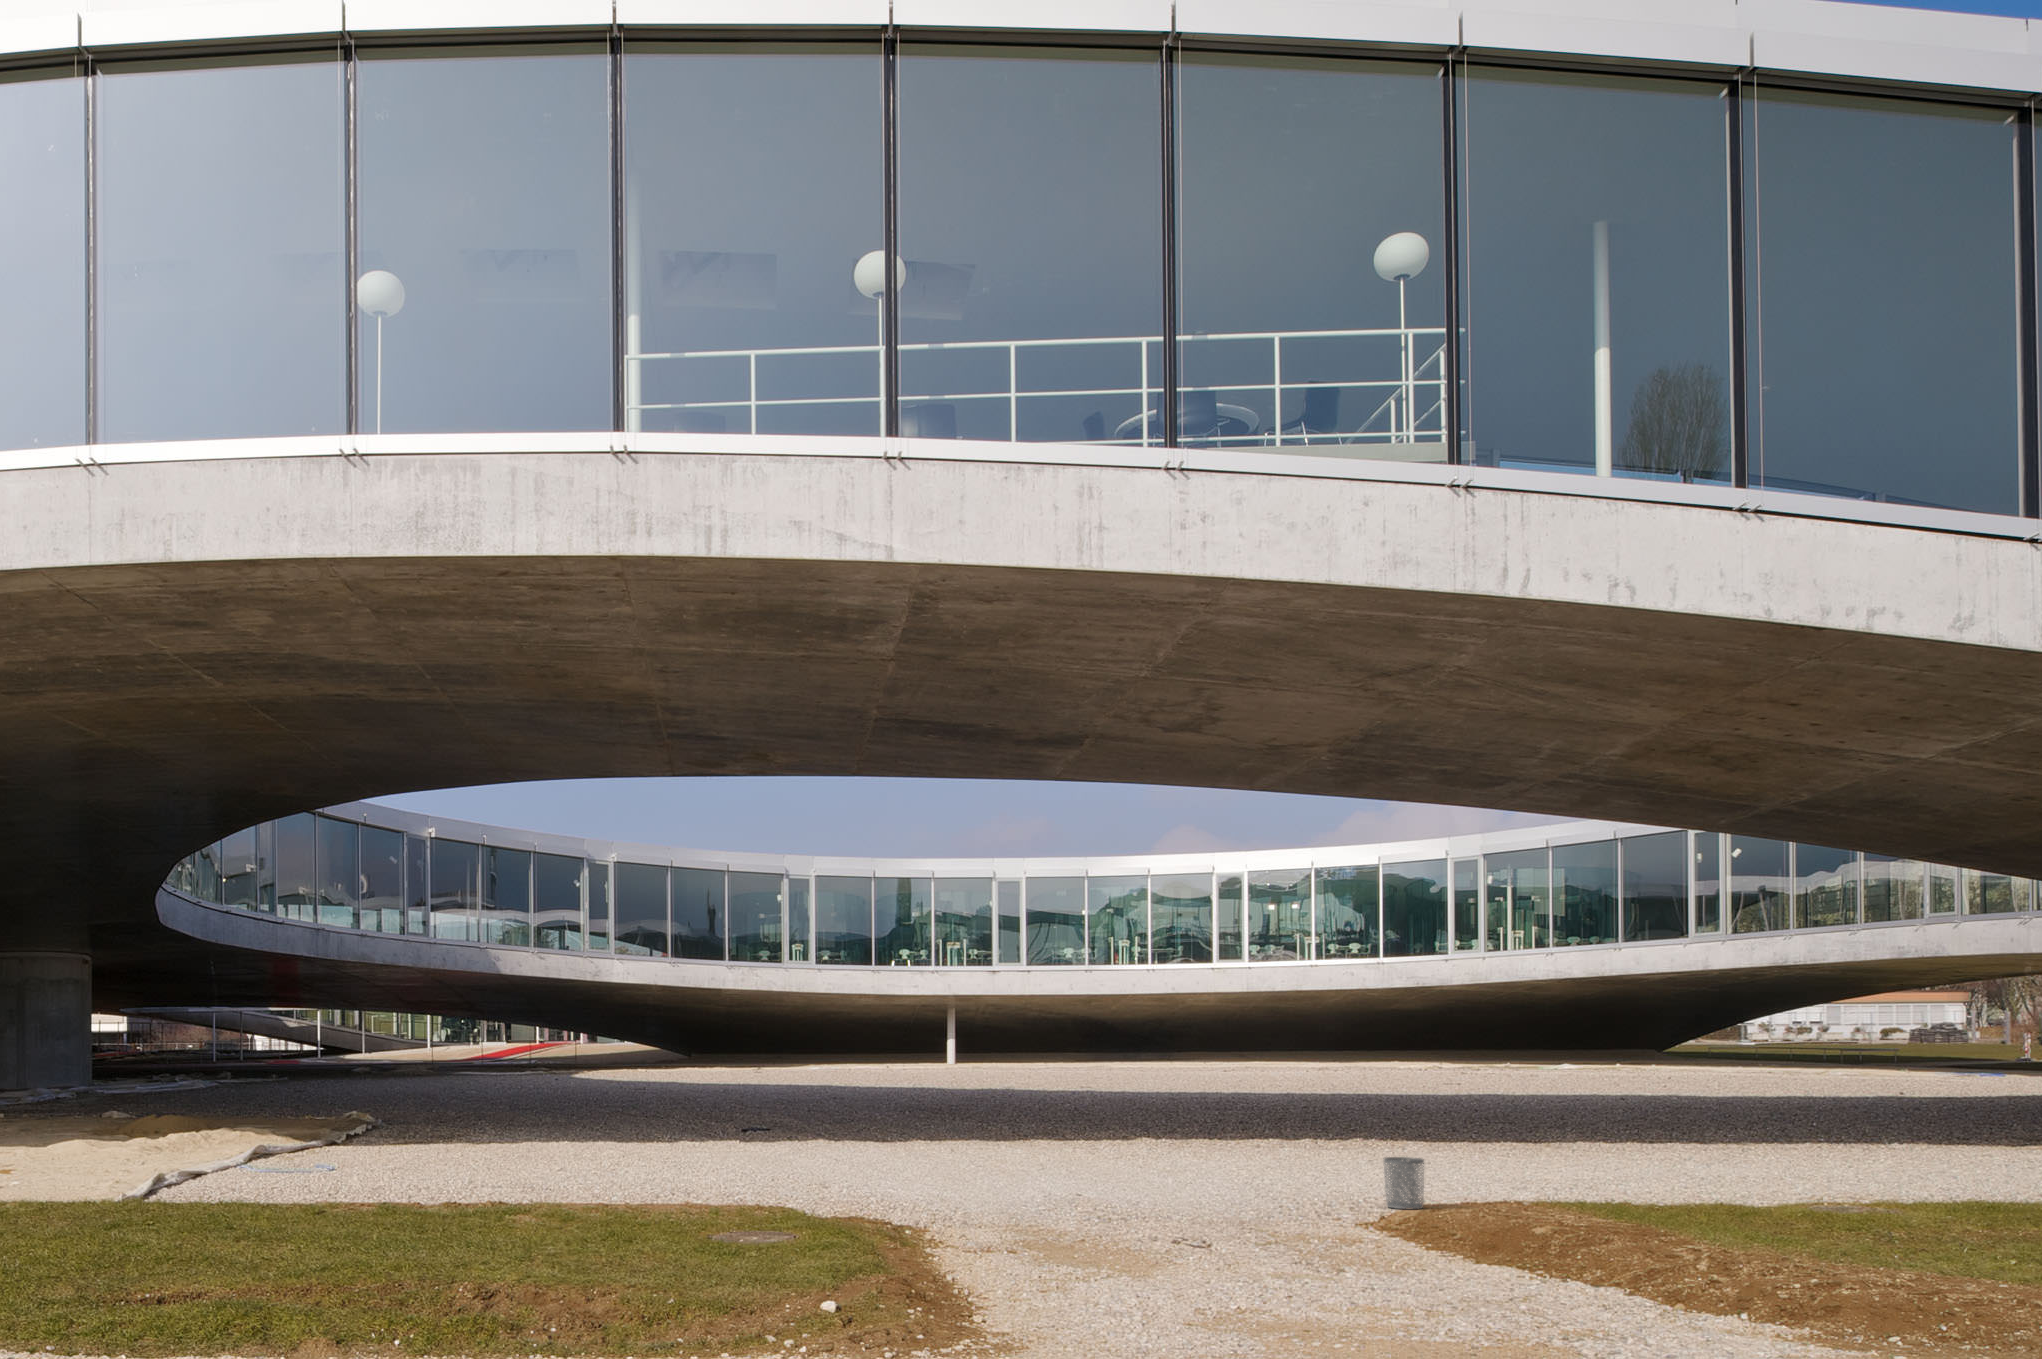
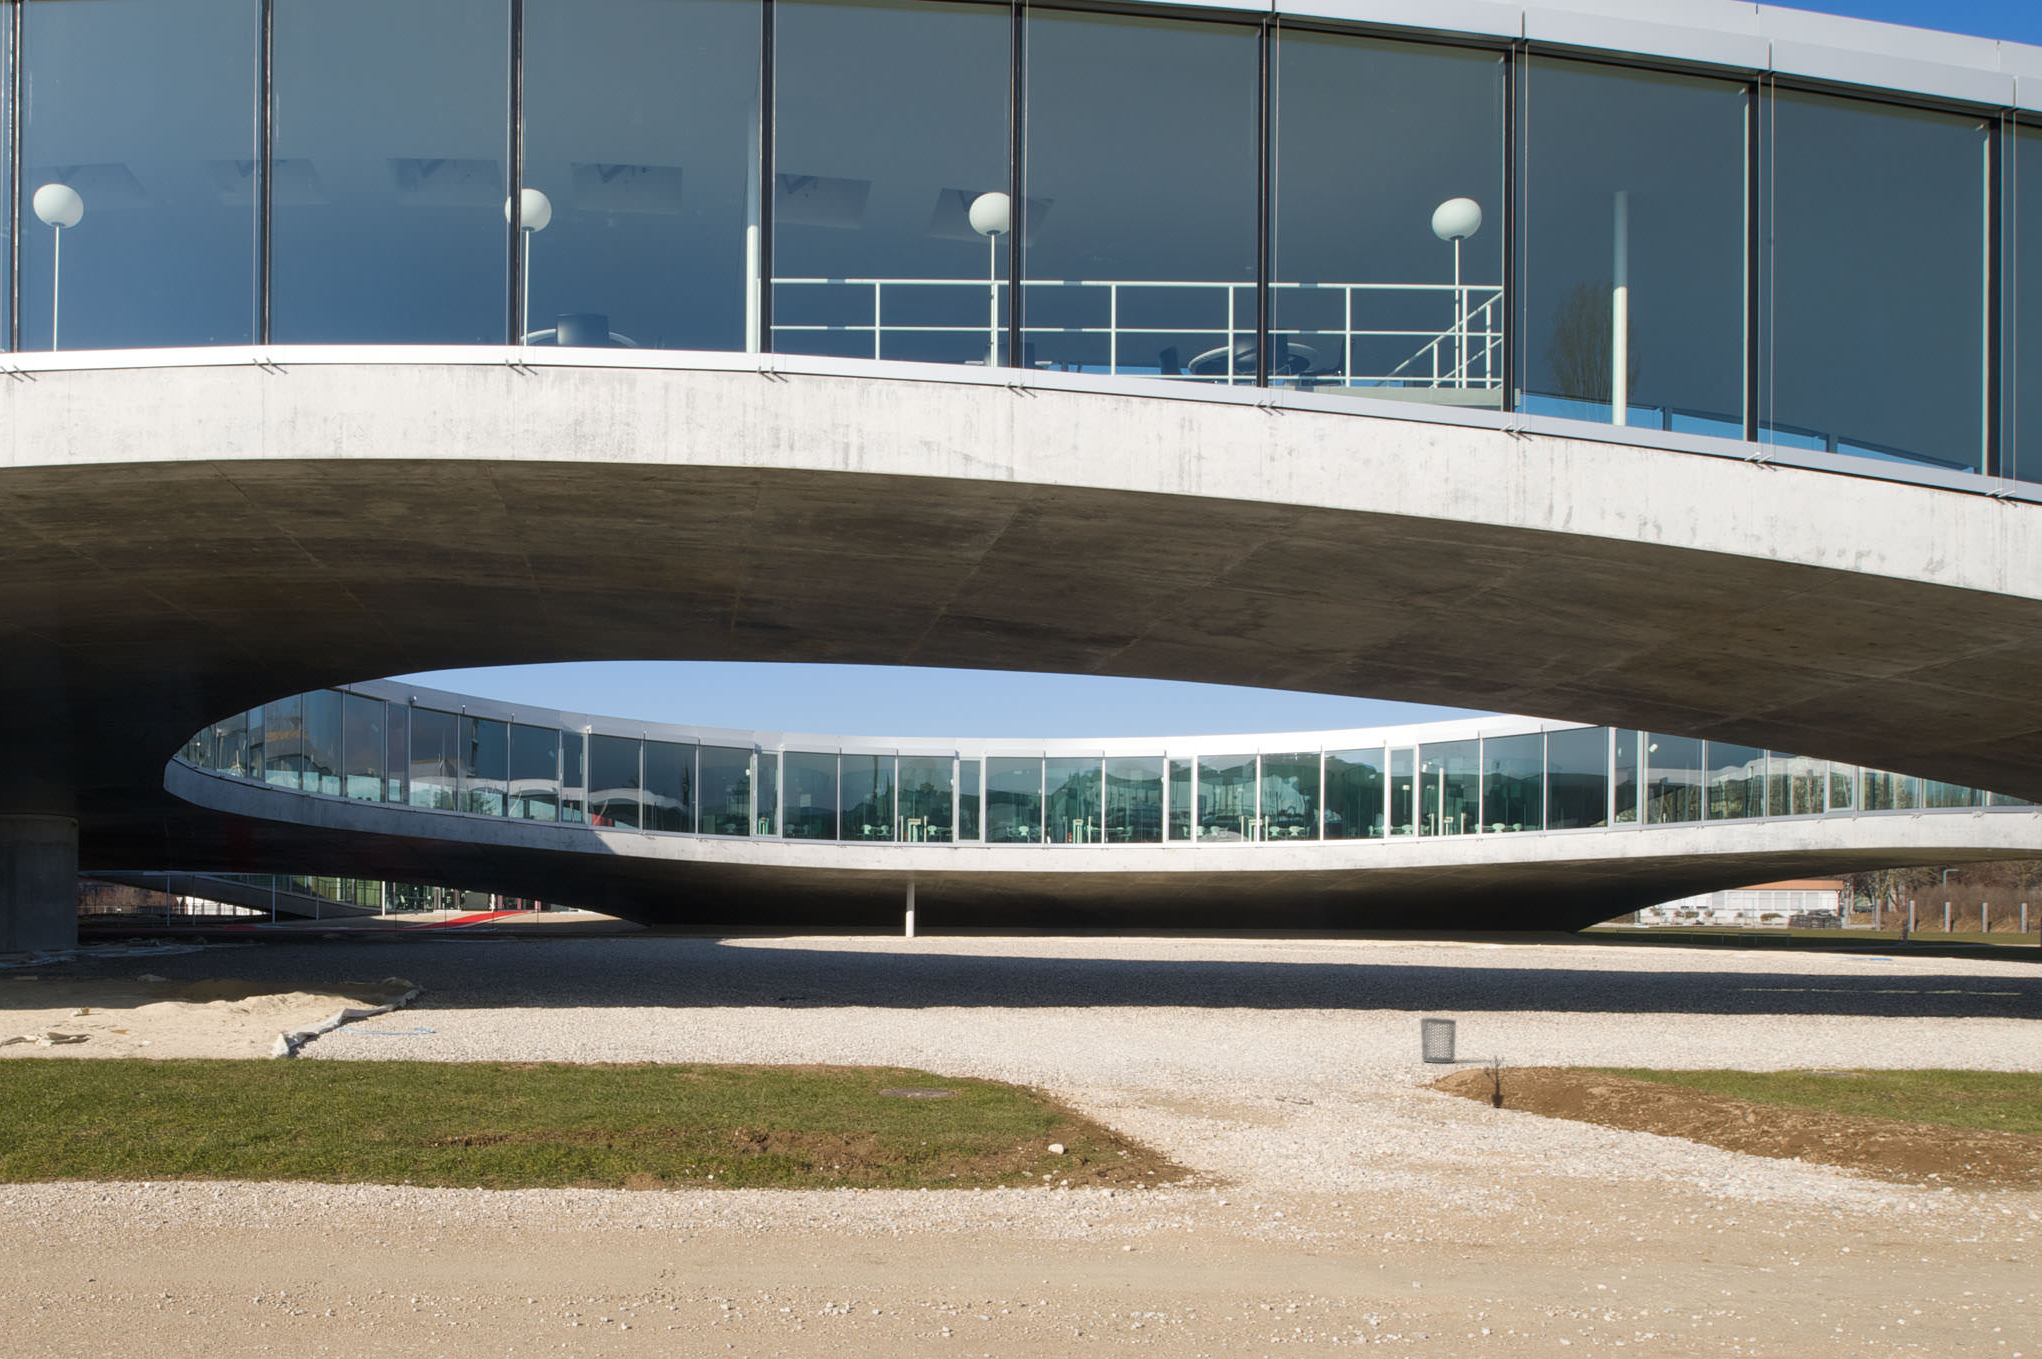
decorative plant: none [1407,1206,1448,1269] -> present [1483,1058,1508,1107]

